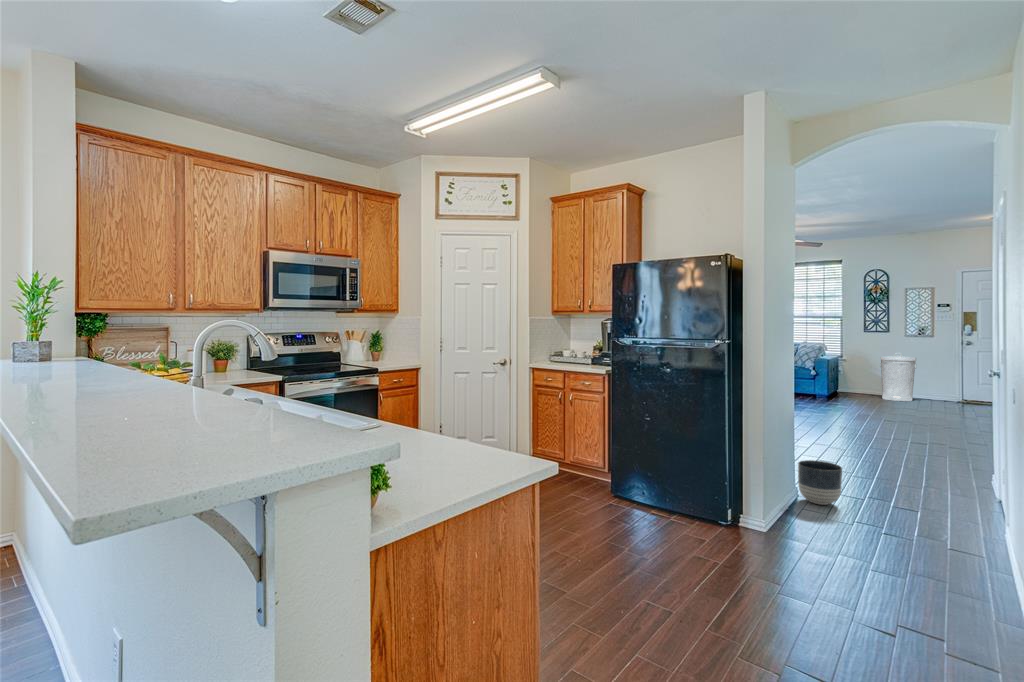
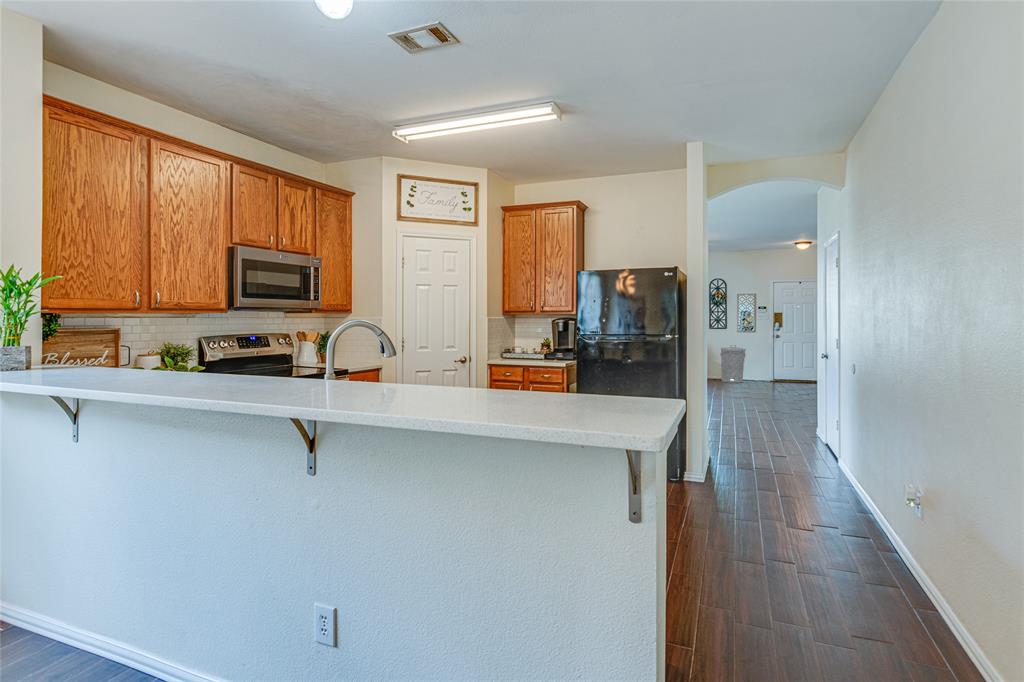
planter: present [798,460,842,505] -> none [713,436,746,470]

